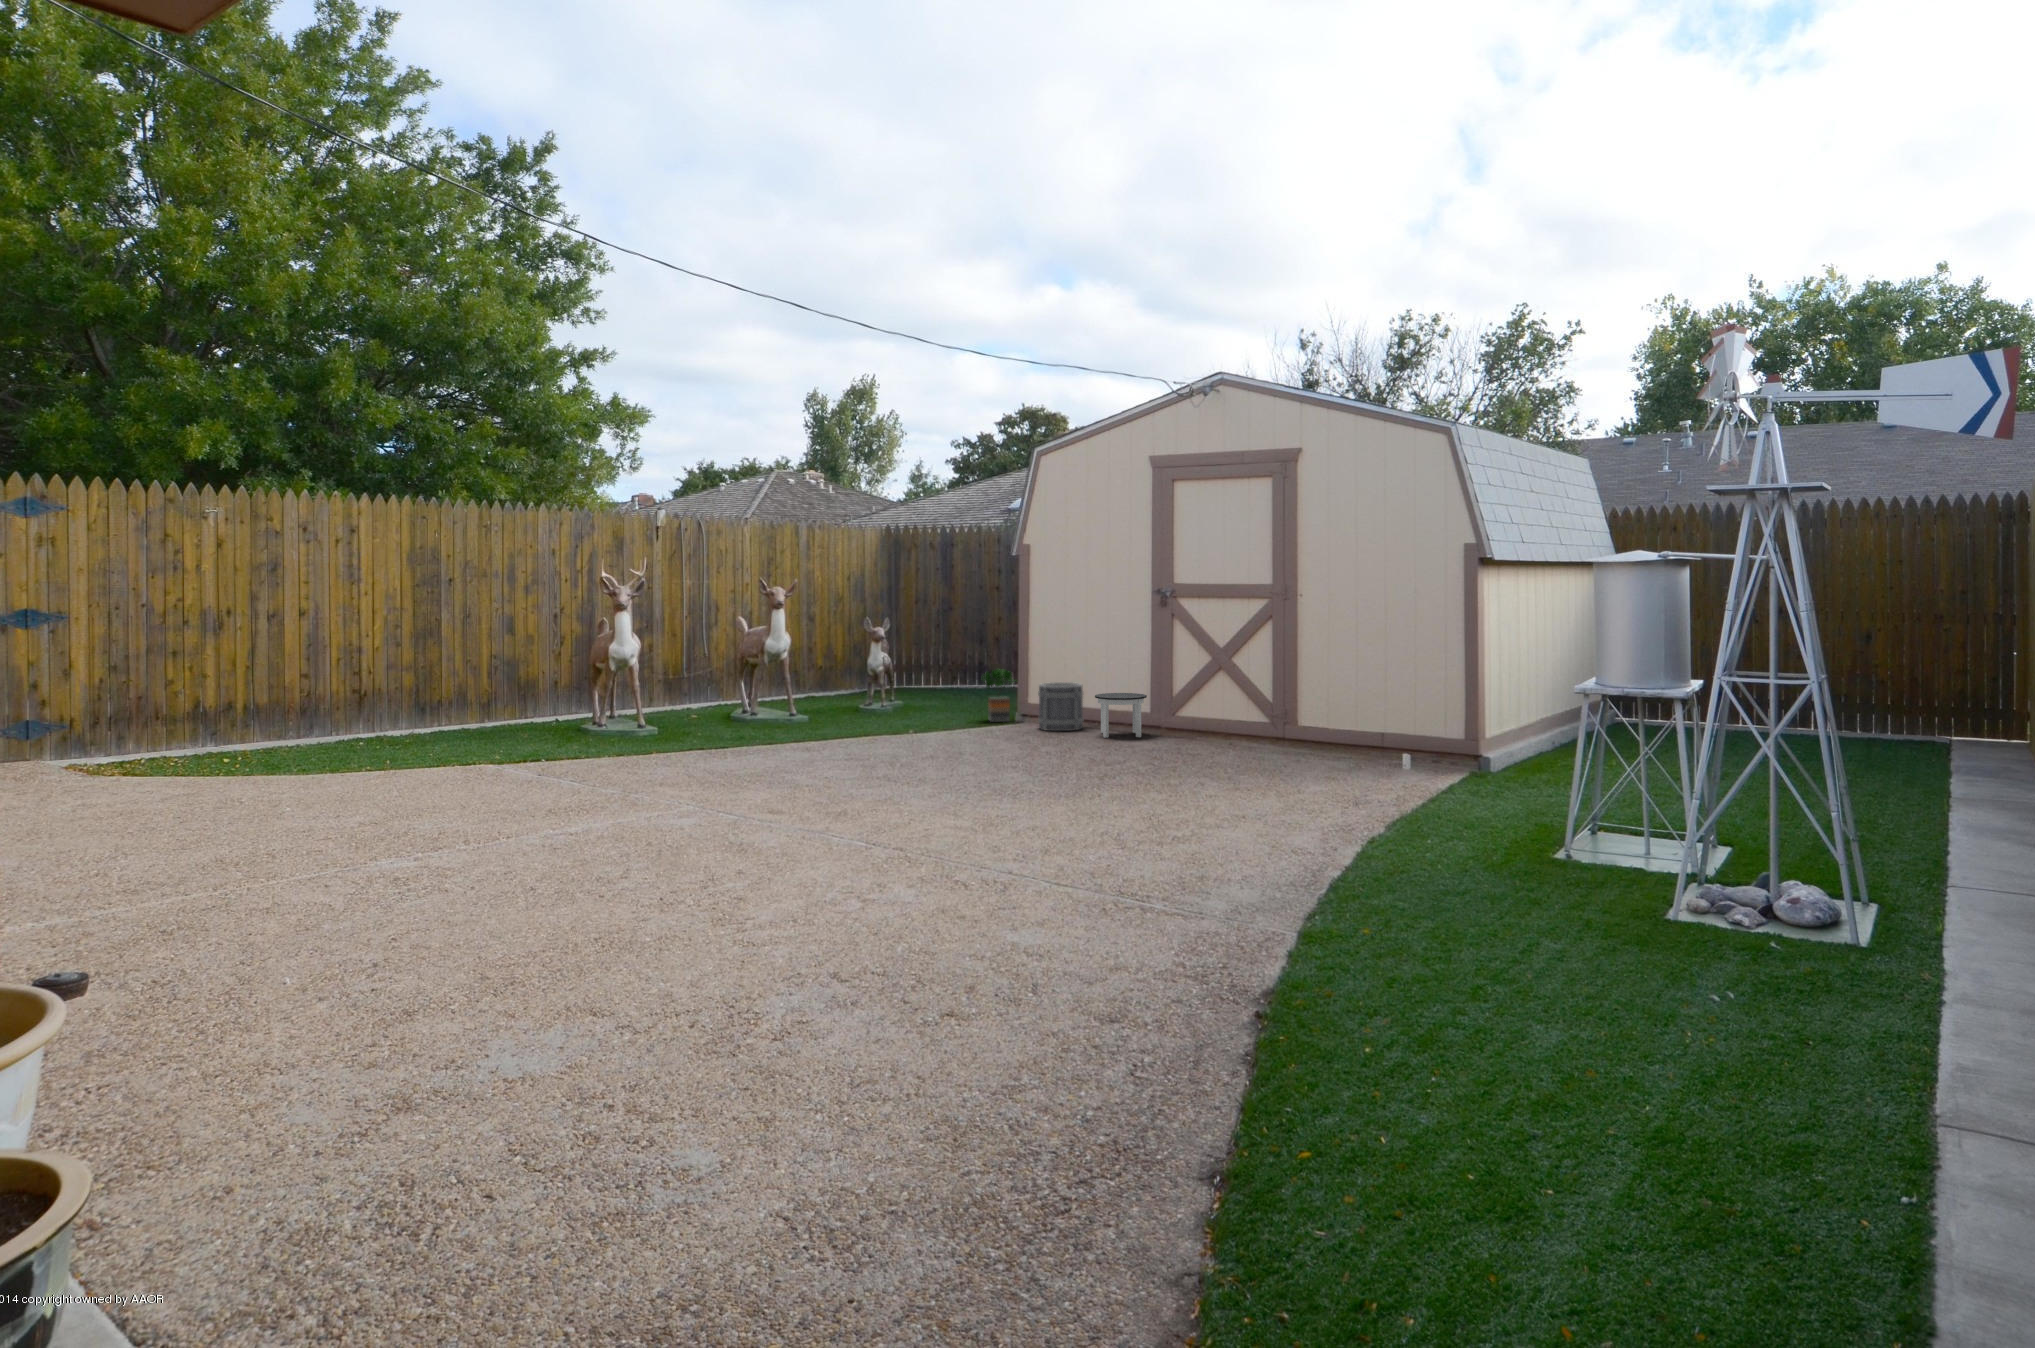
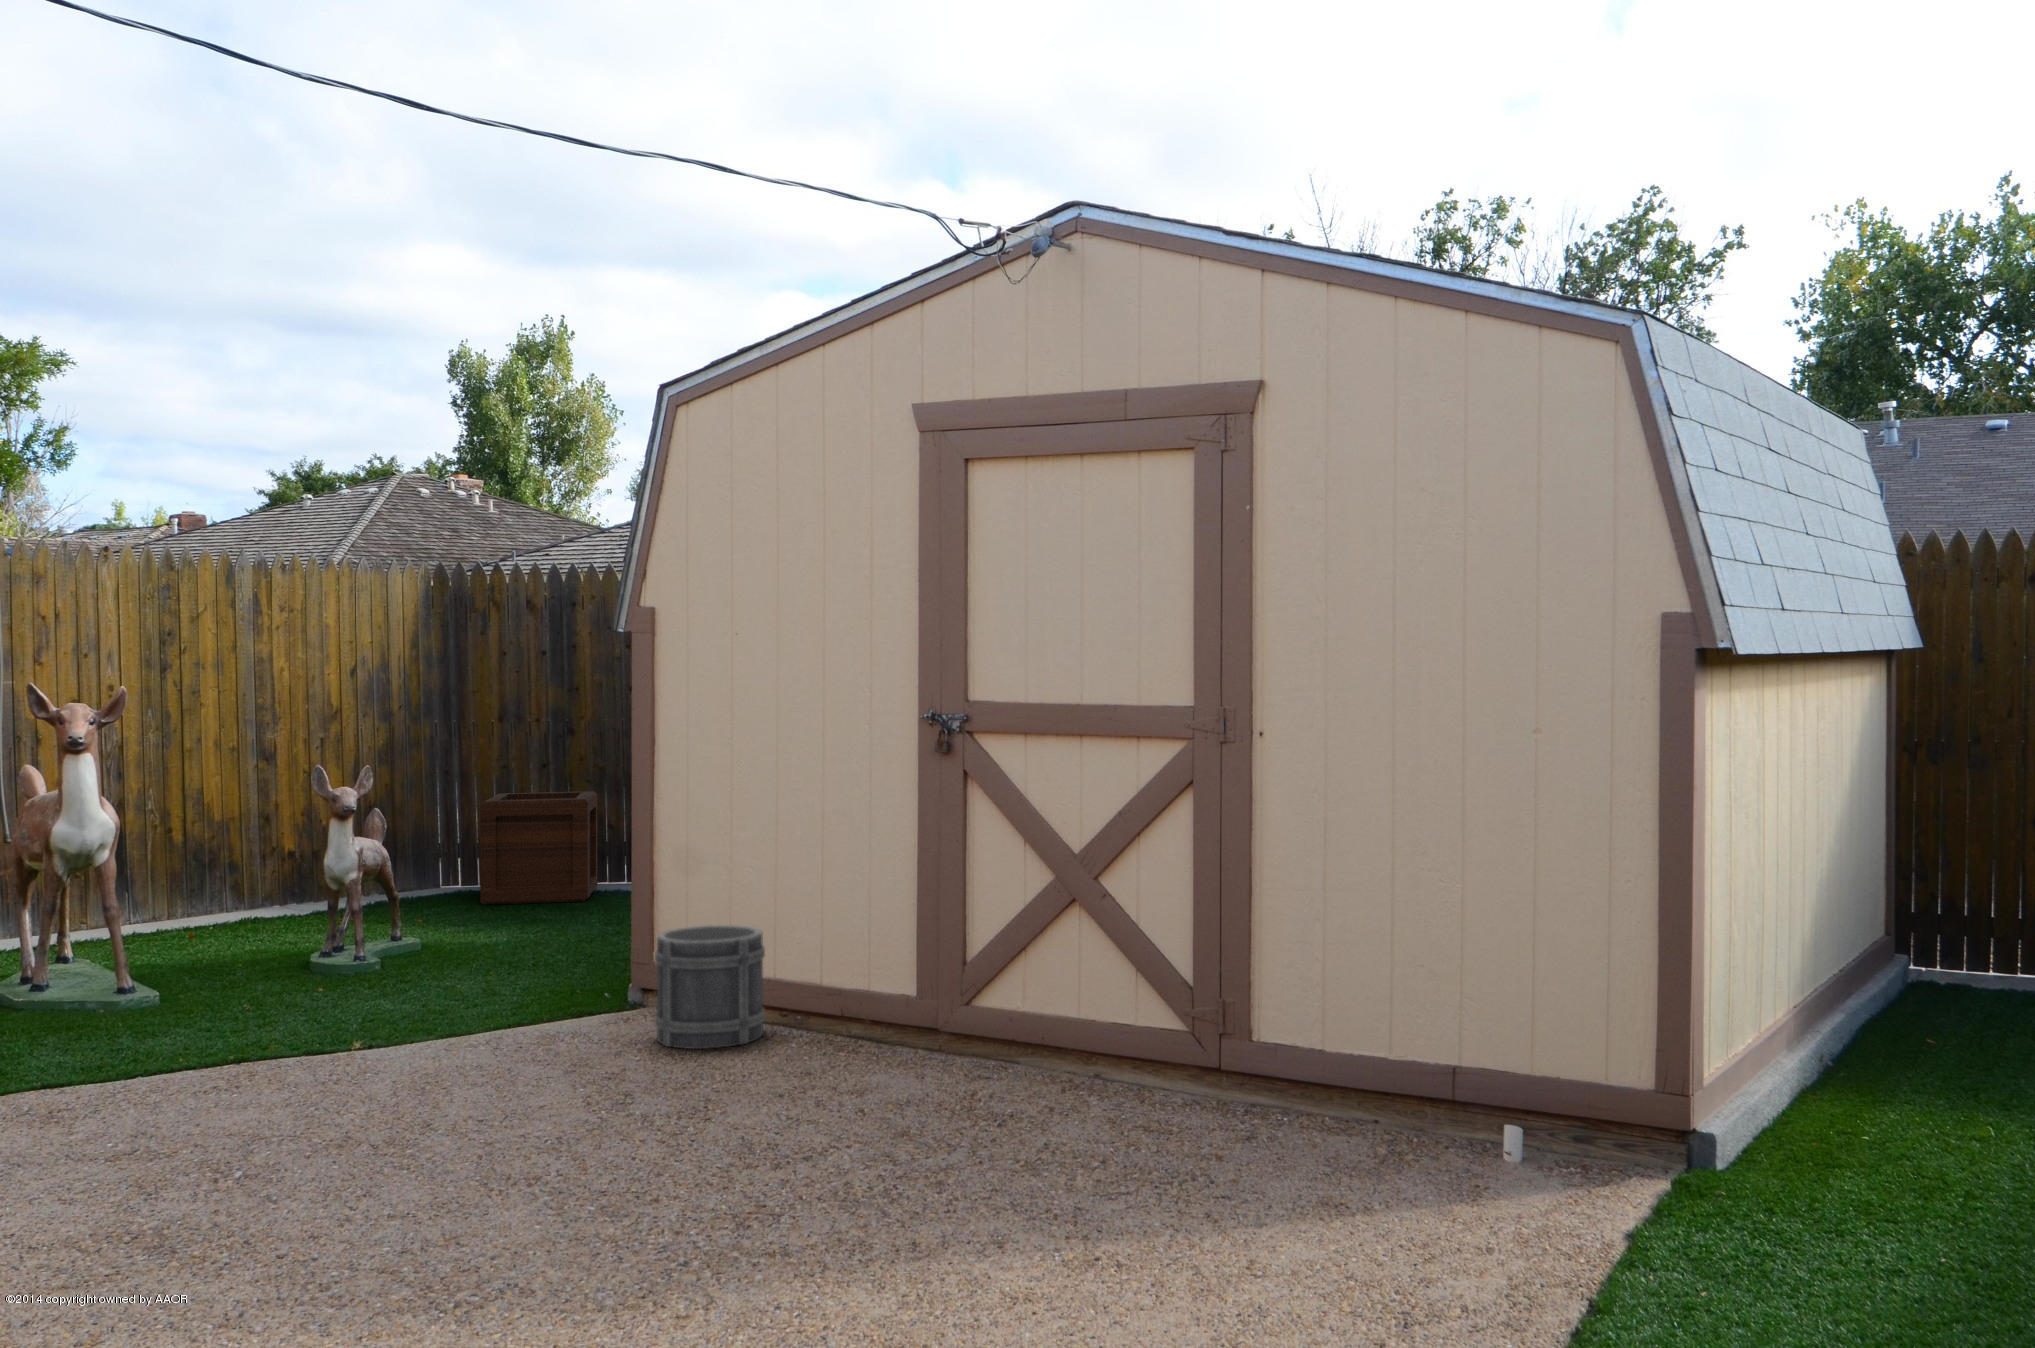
wooden crate: none [918,637,968,689] -> present [480,791,597,905]
potted tree: present [981,669,1017,722] -> none [535,888,628,1017]
round table: present [1095,693,1147,738] -> none [778,955,904,1074]

